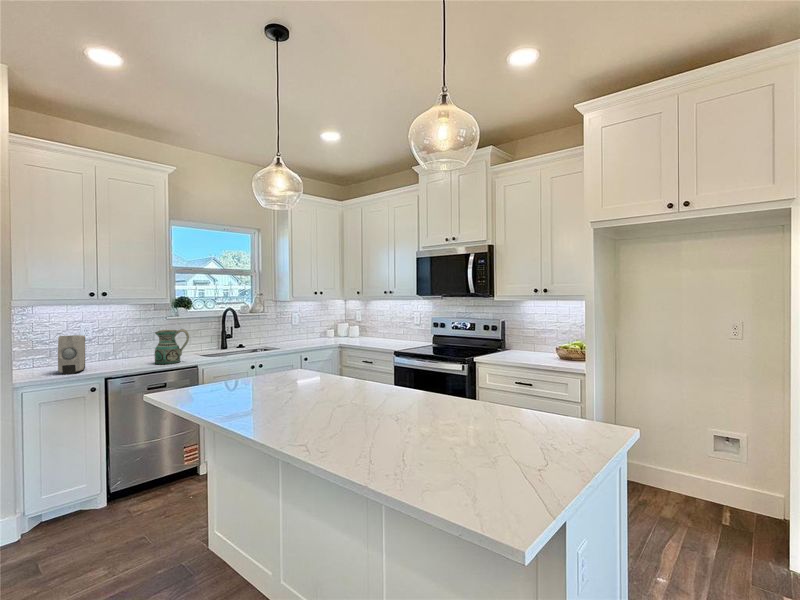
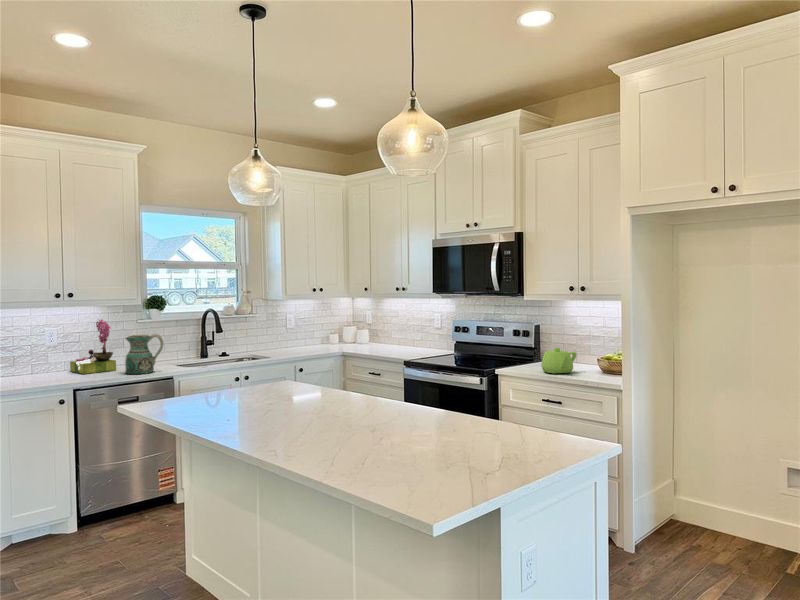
flower arrangement: none [104,316,146,365] -> present [70,319,116,374]
soap dispenser: present [58,335,85,374] -> none [23,341,51,384]
teapot: none [511,339,540,361] -> present [541,348,577,374]

